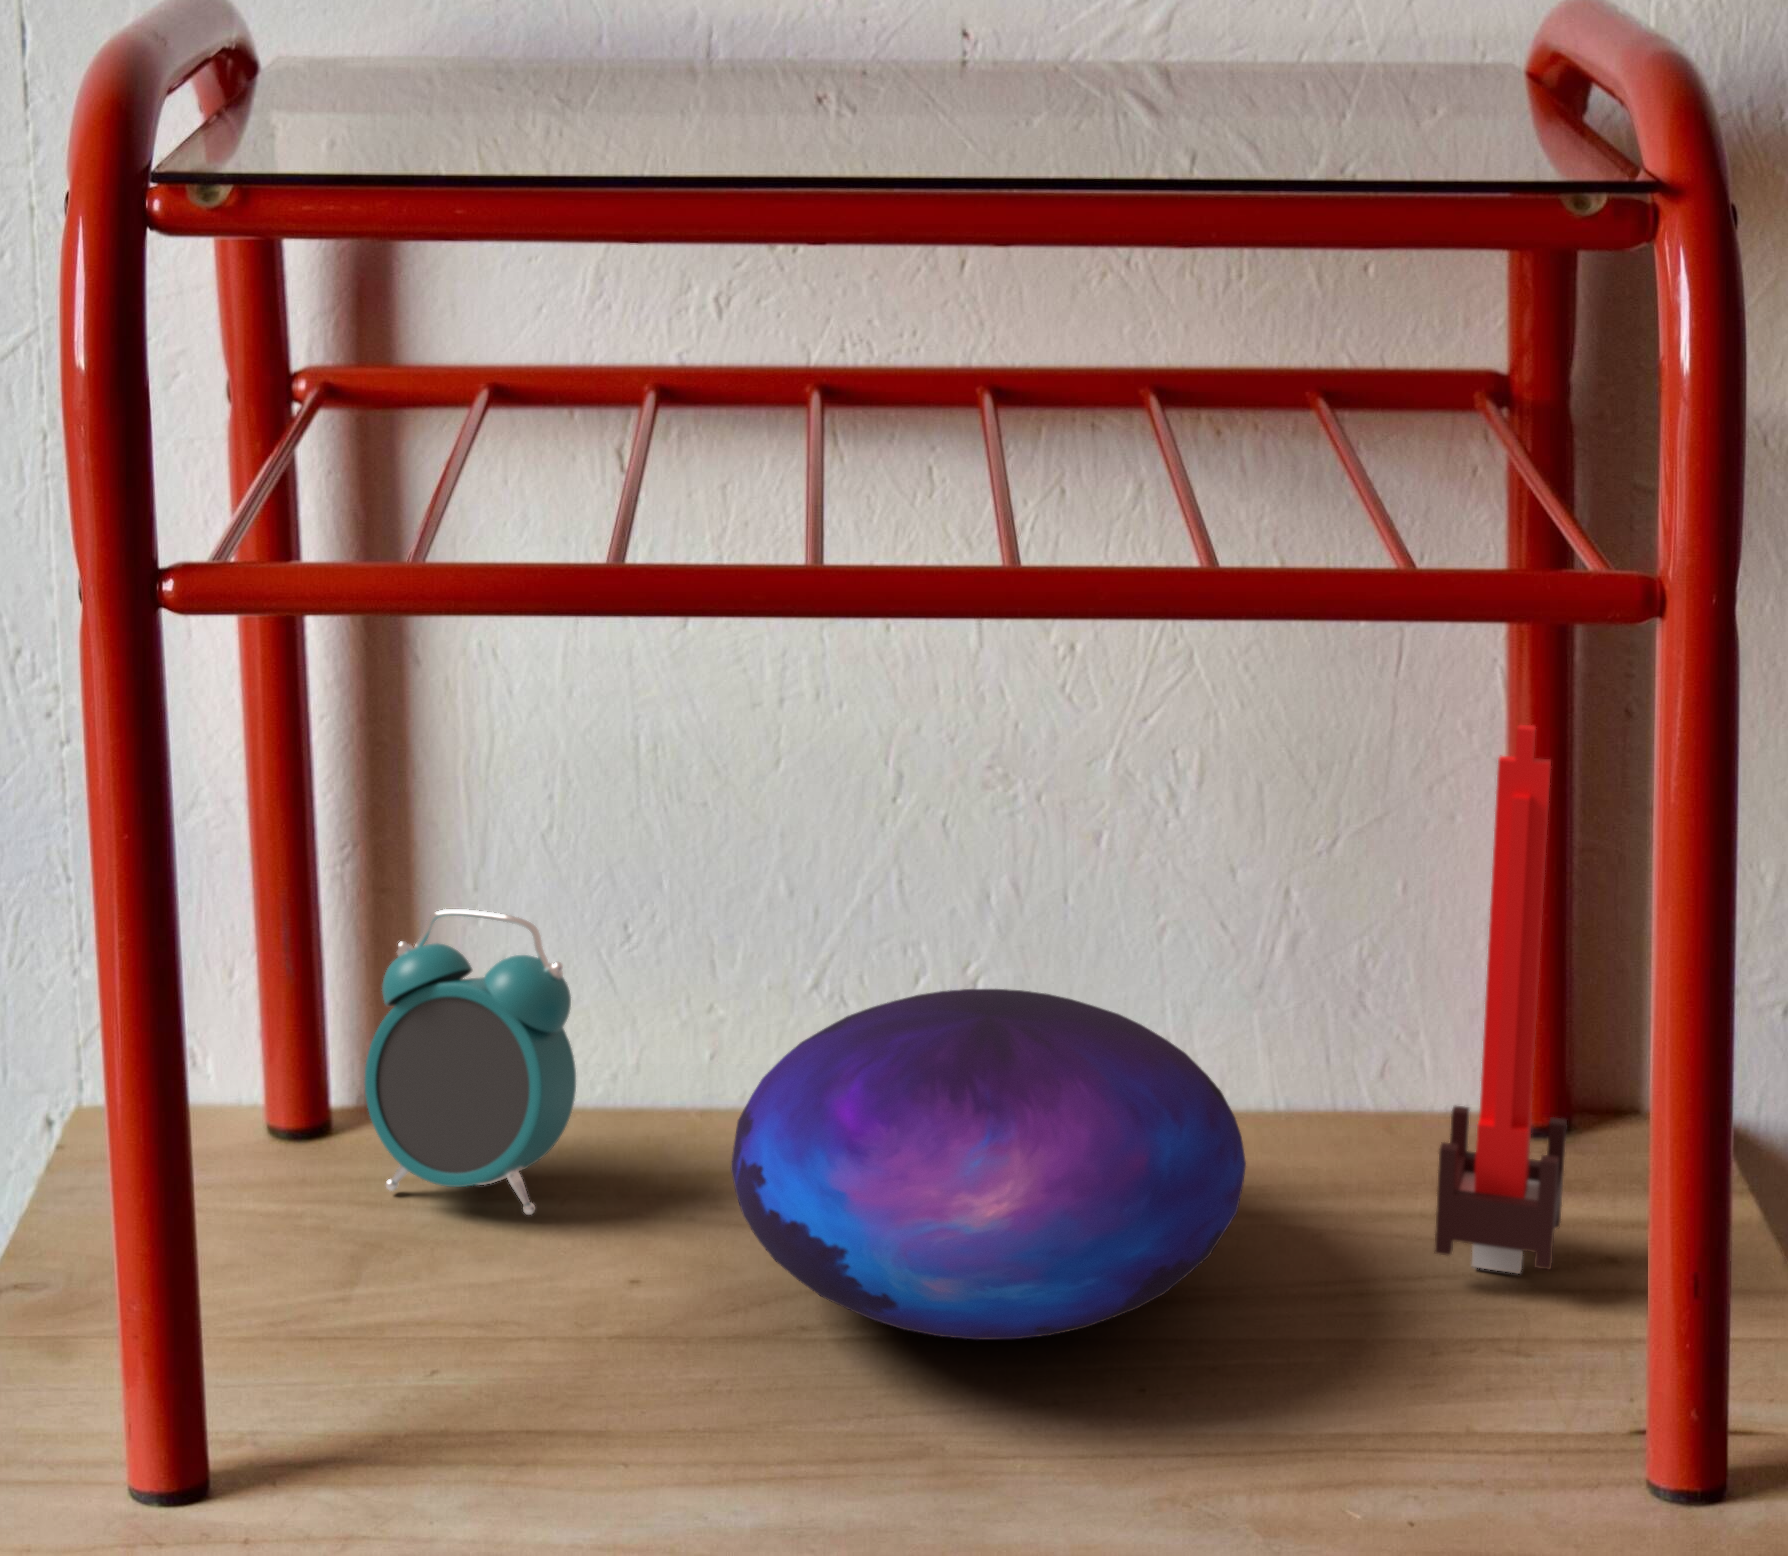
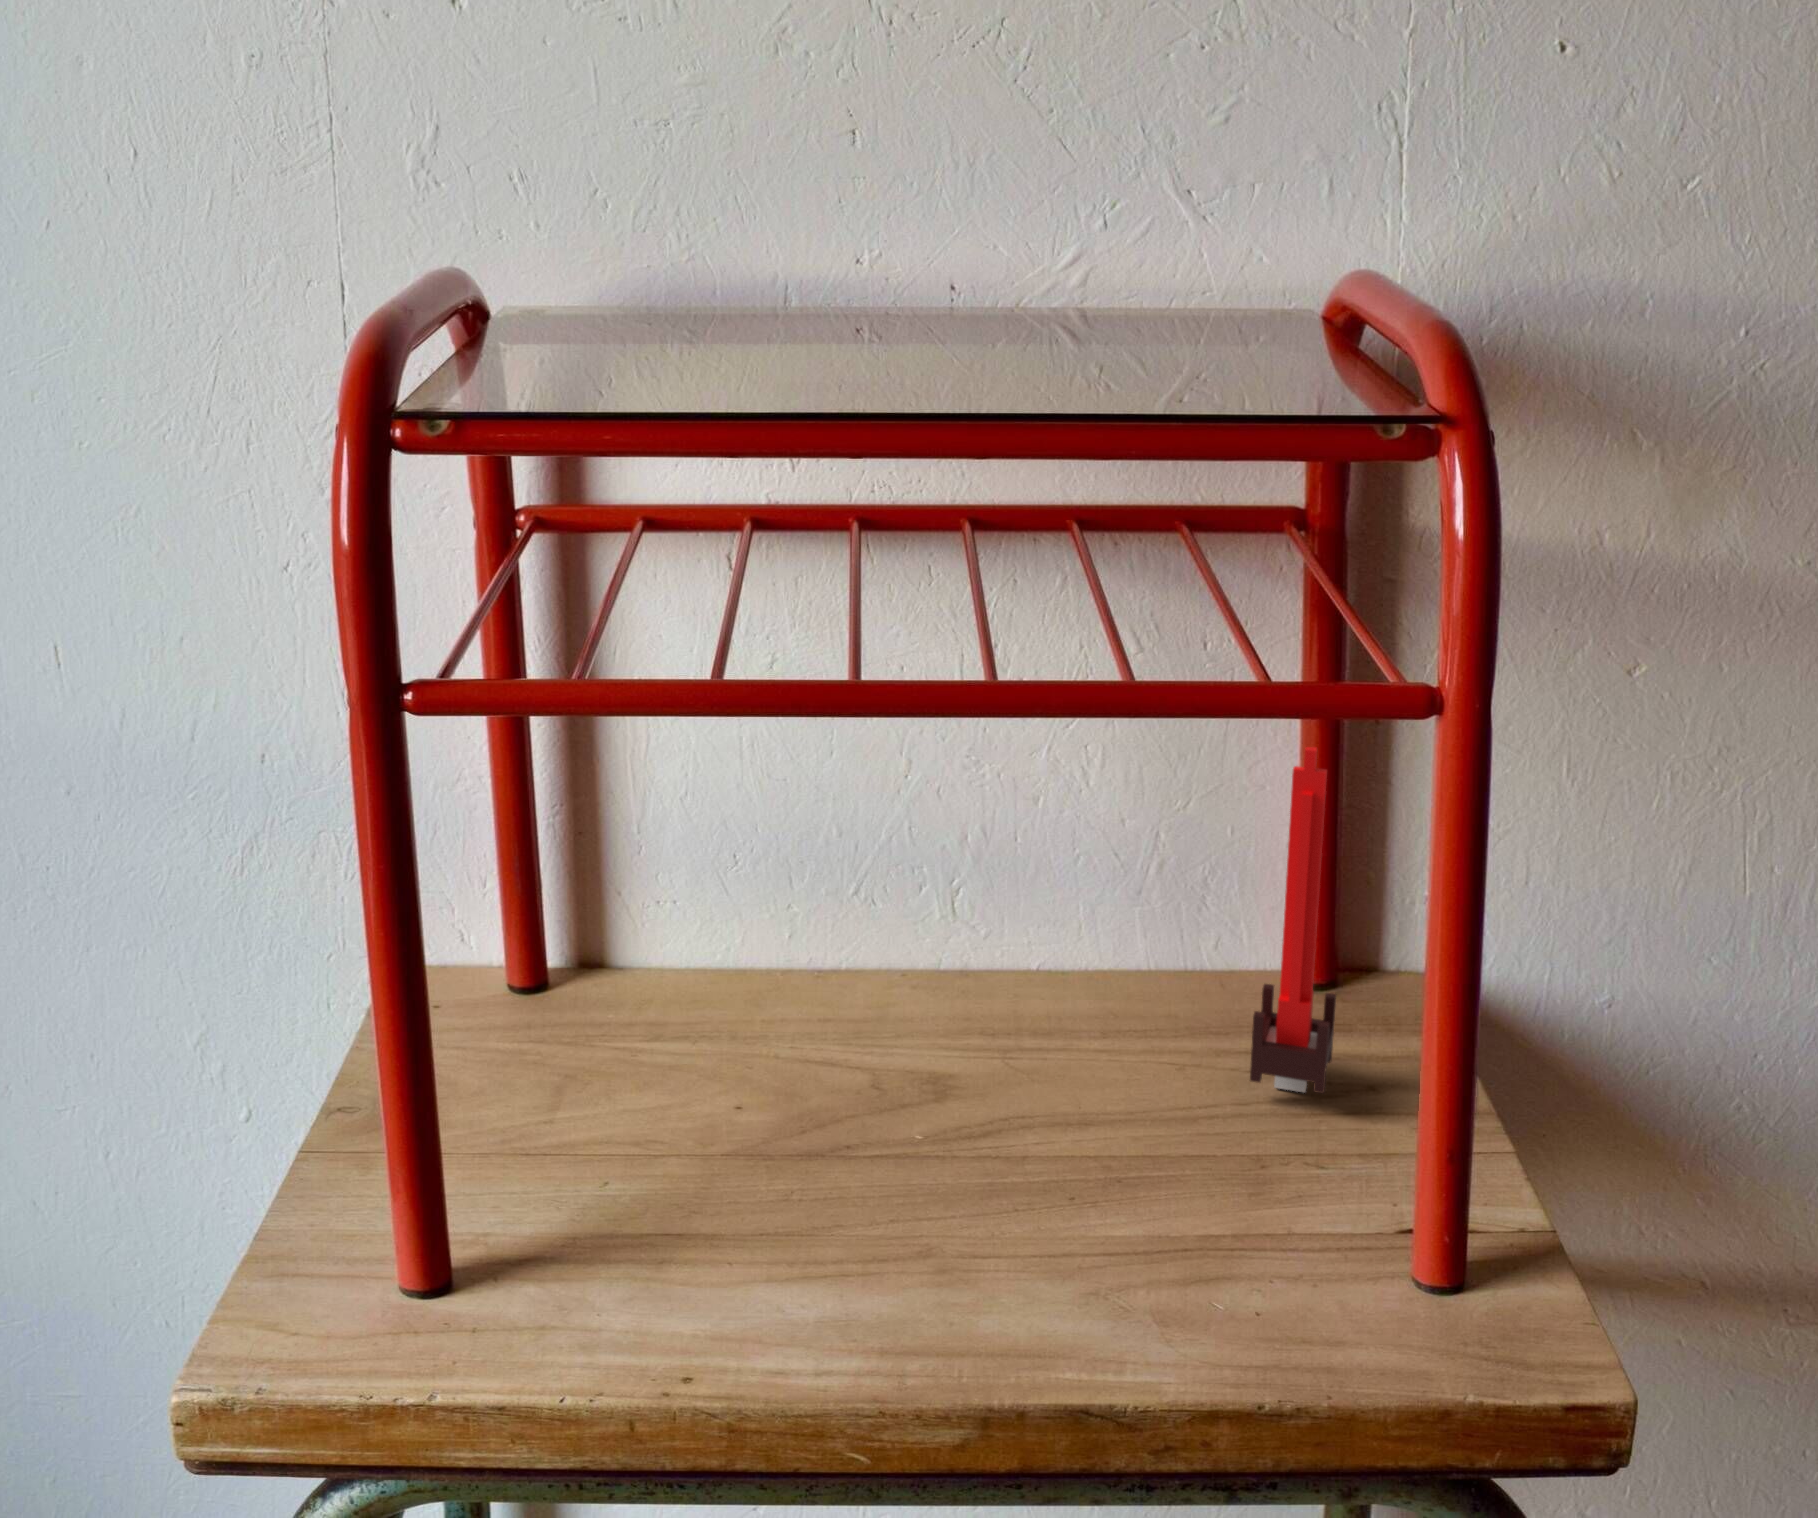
alarm clock: present [365,909,576,1215] -> none [570,852,704,1048]
decorative orb: present [731,989,1246,1340] -> none [798,909,1125,1143]

